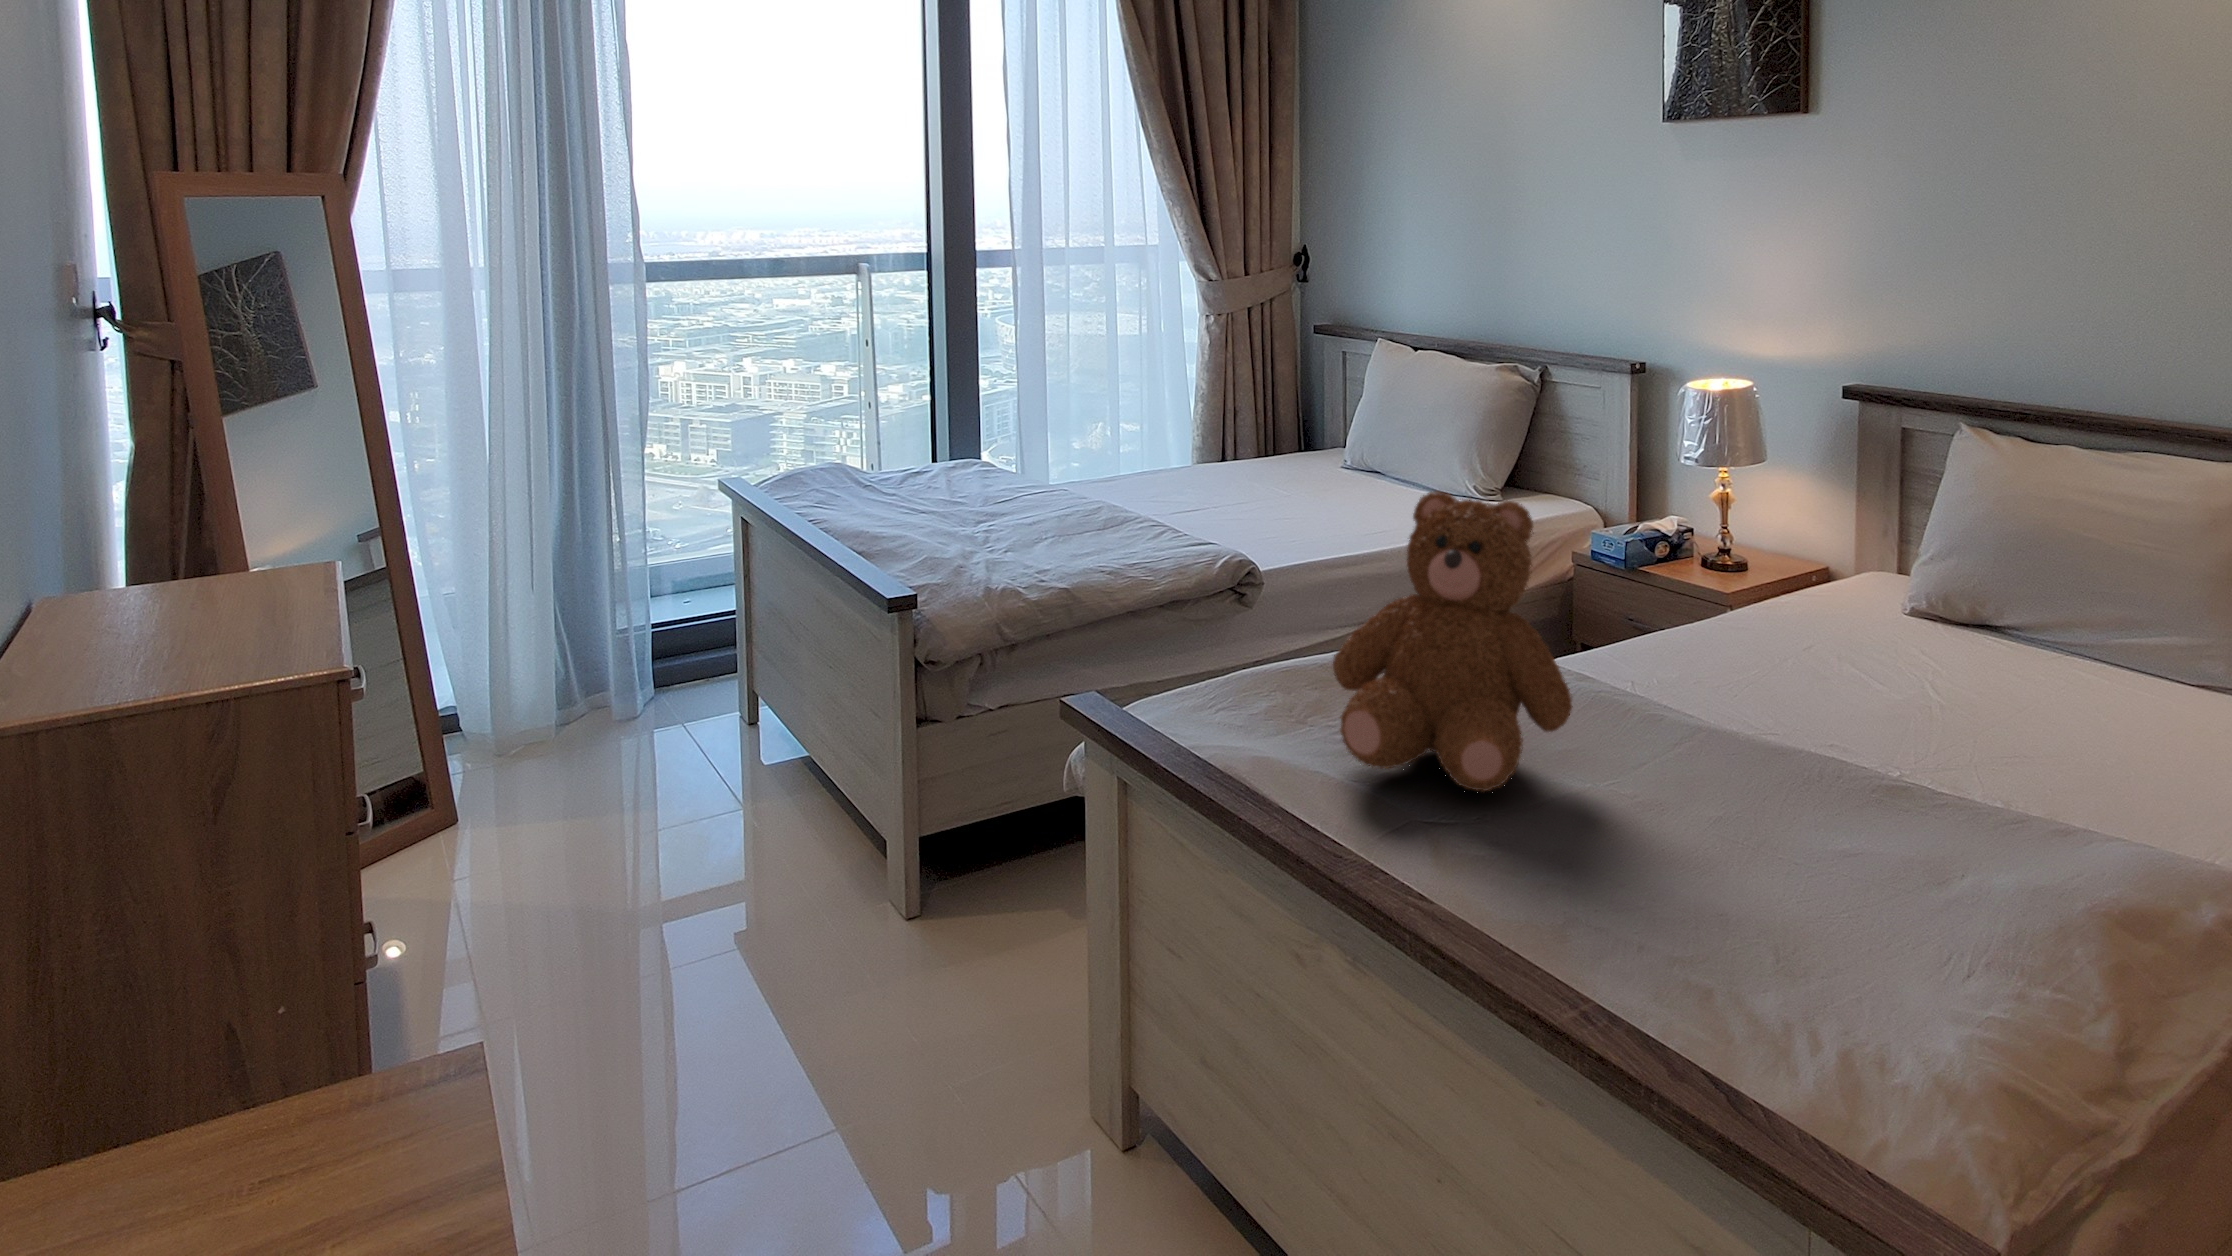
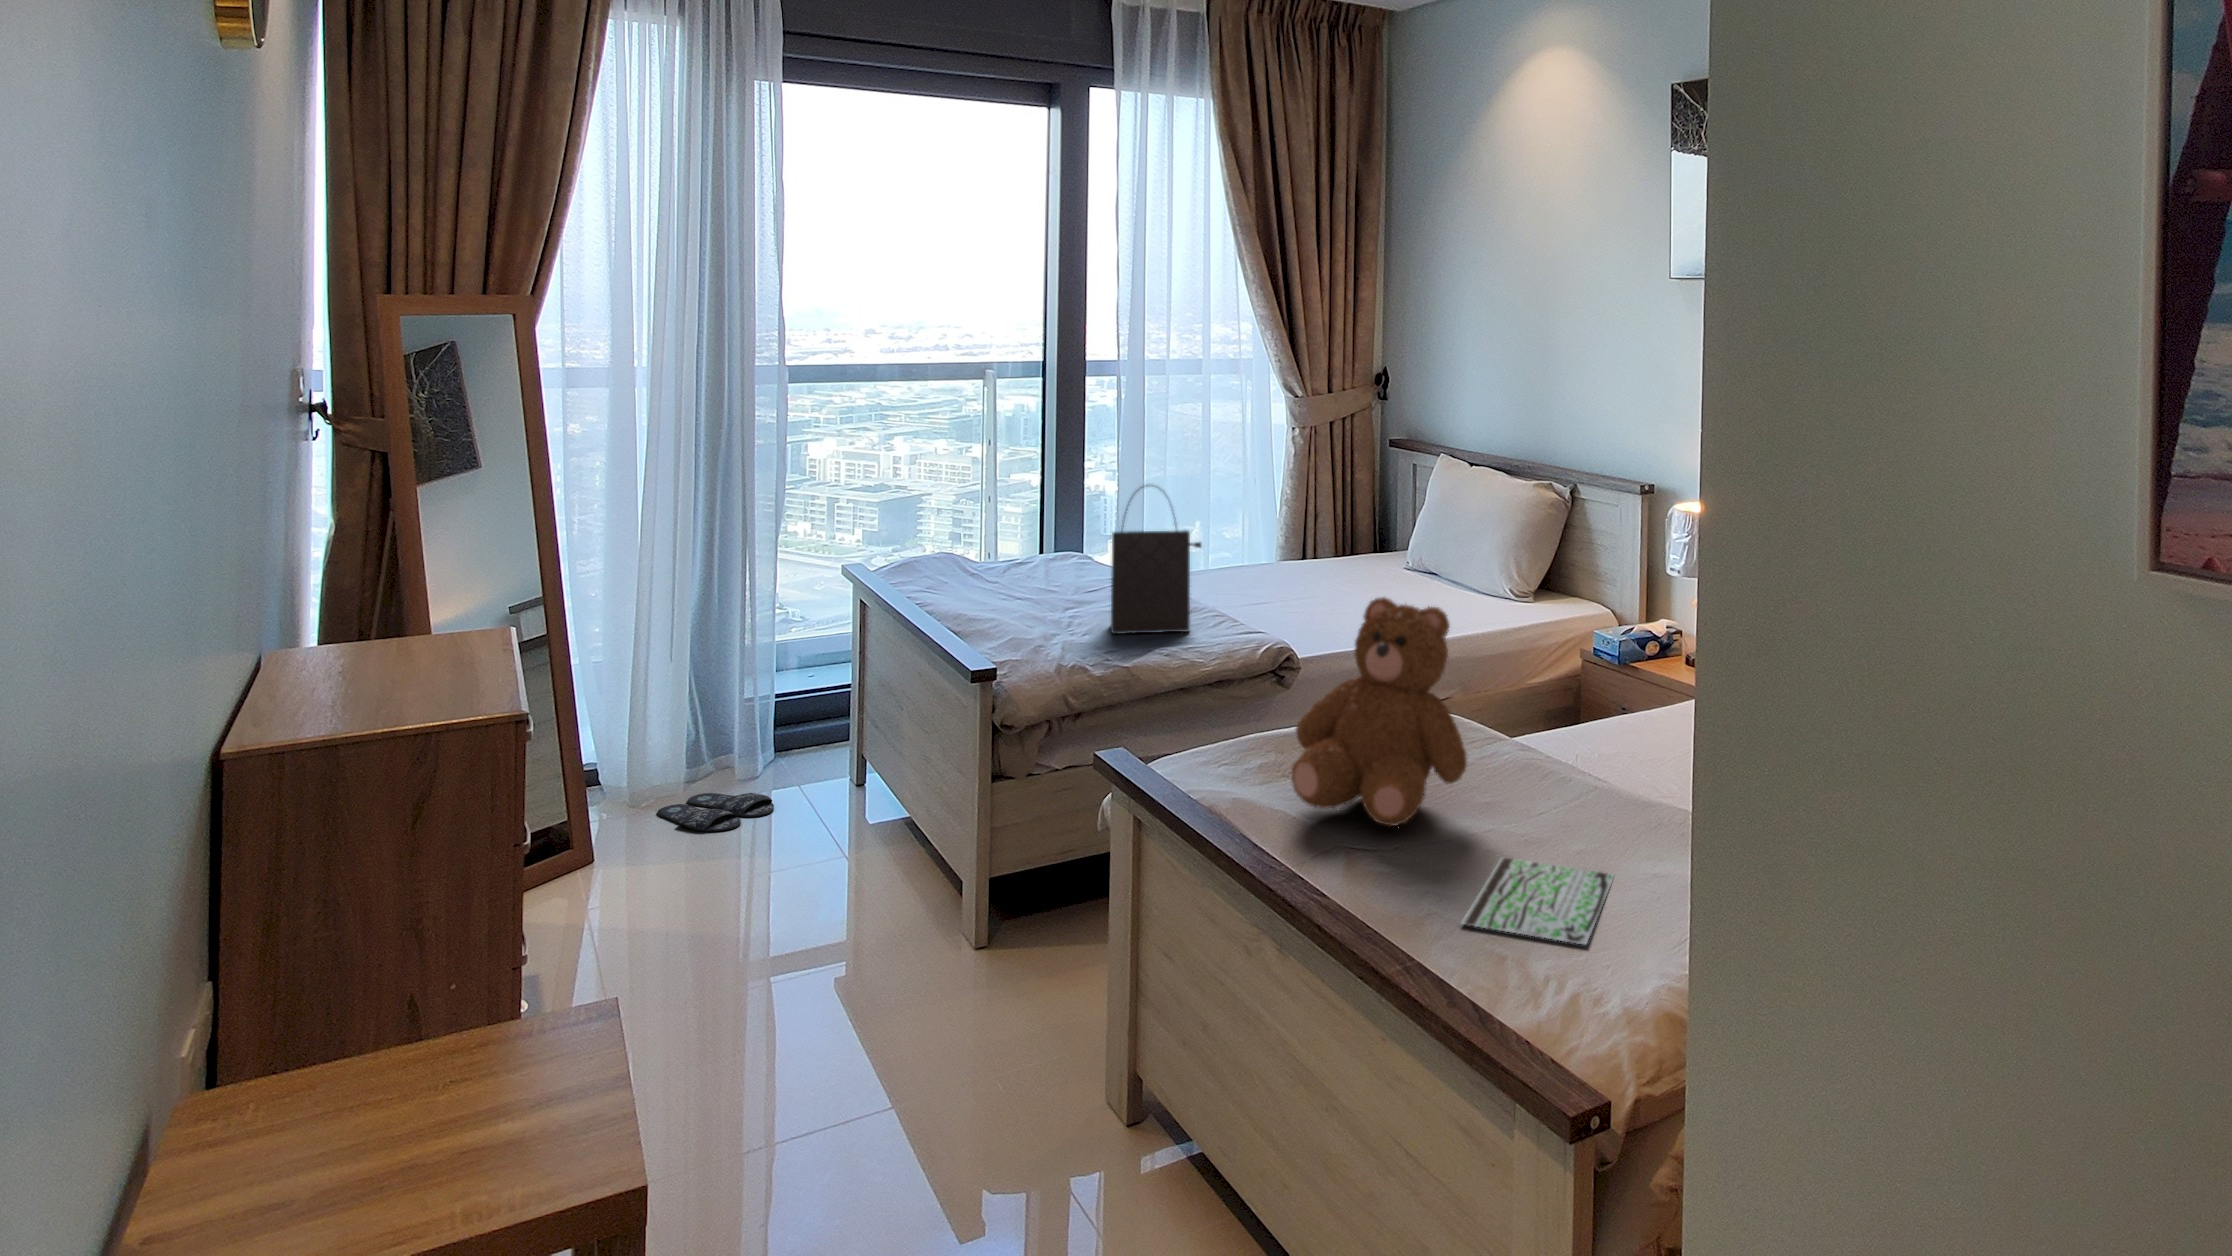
handbag: none [1038,371,1145,548] -> present [1111,490,1202,634]
slippers: none [526,737,657,783] -> present [658,793,774,831]
book: none [1636,831,1833,970] -> present [1461,857,1614,944]

